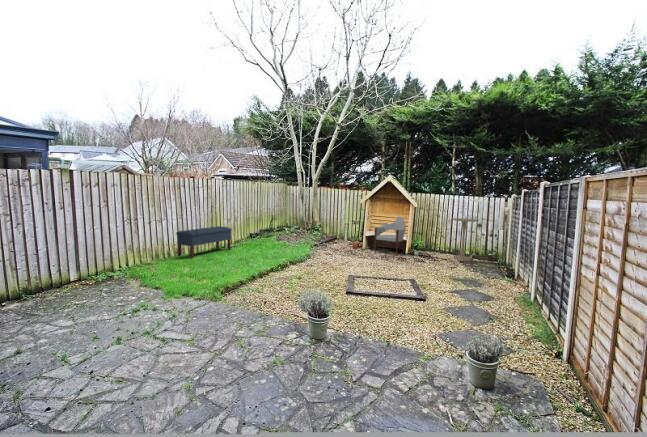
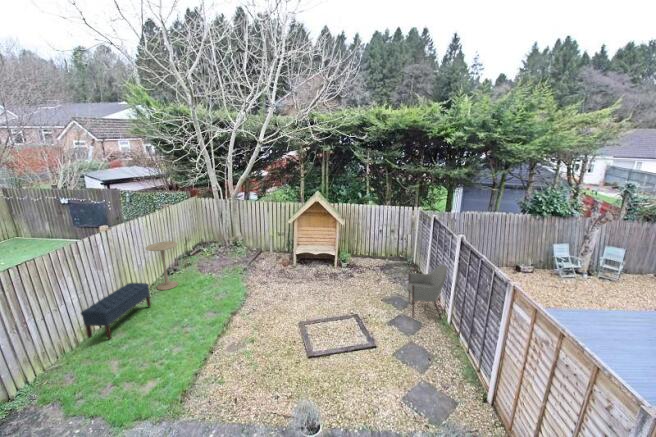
chair: present [375,216,406,256] -> present [409,265,447,318]
pedestal table: present [451,218,479,260] -> present [146,241,178,290]

